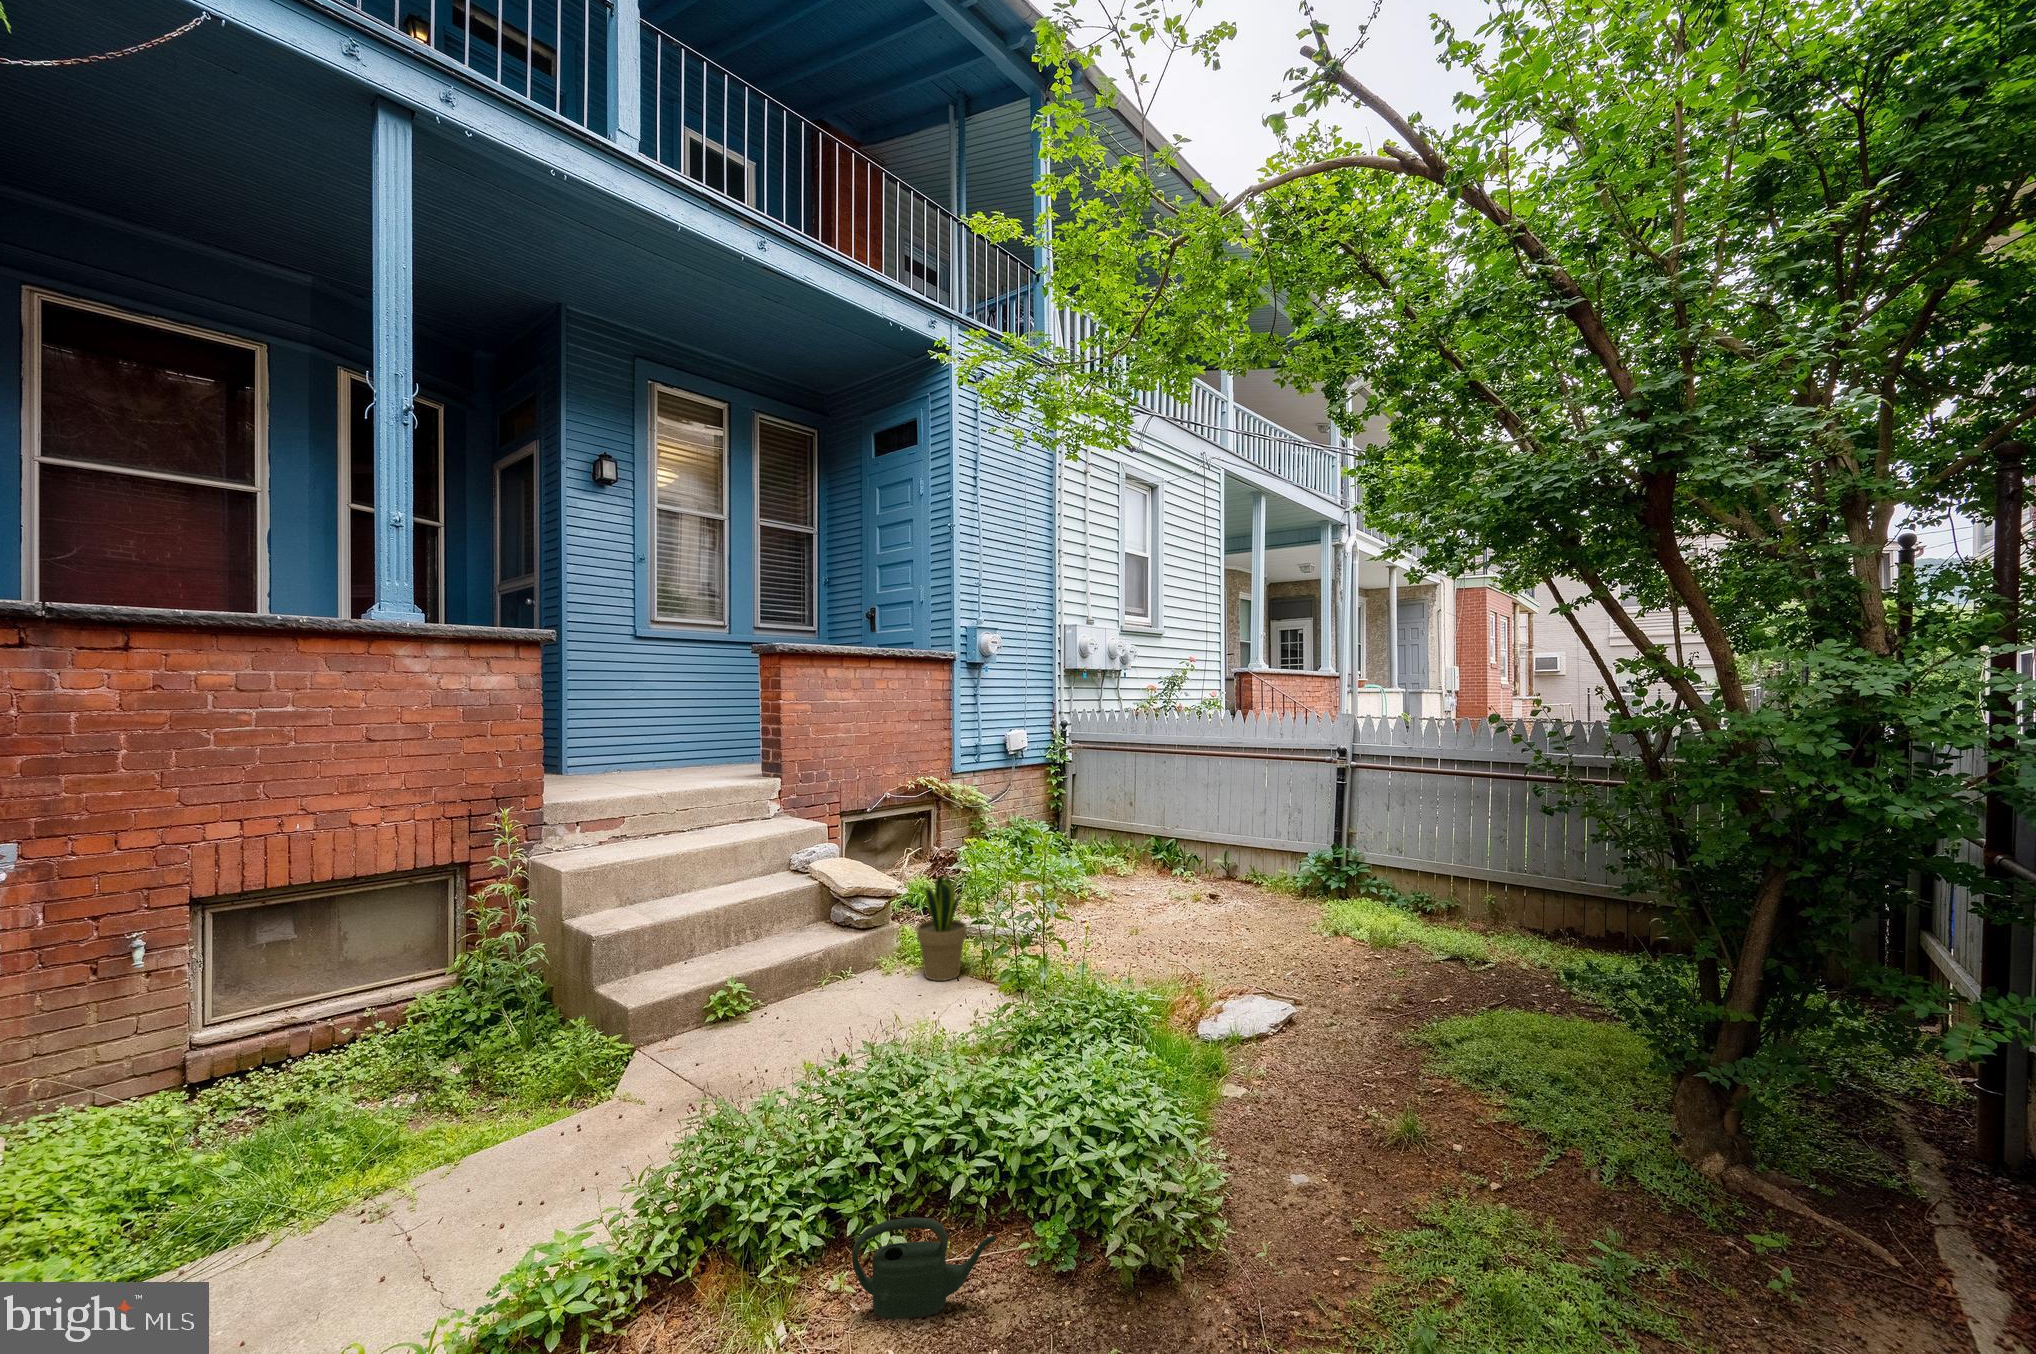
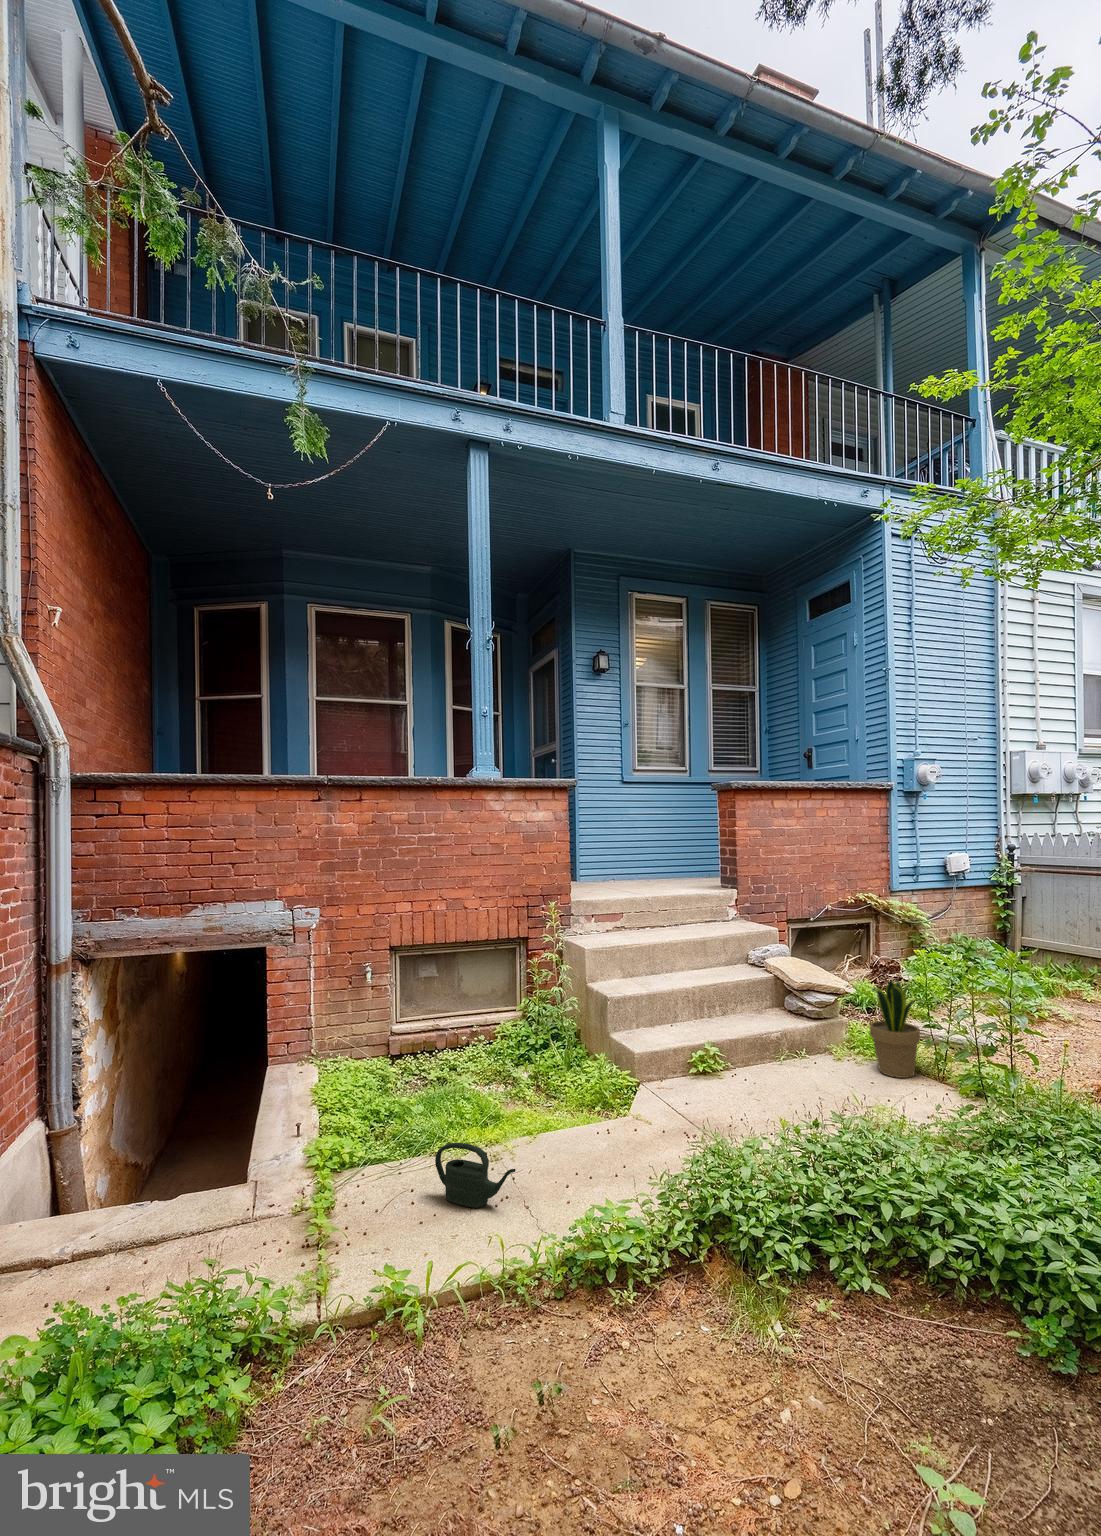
watering can: present [852,1217,996,1319] -> present [435,1143,516,1208]

